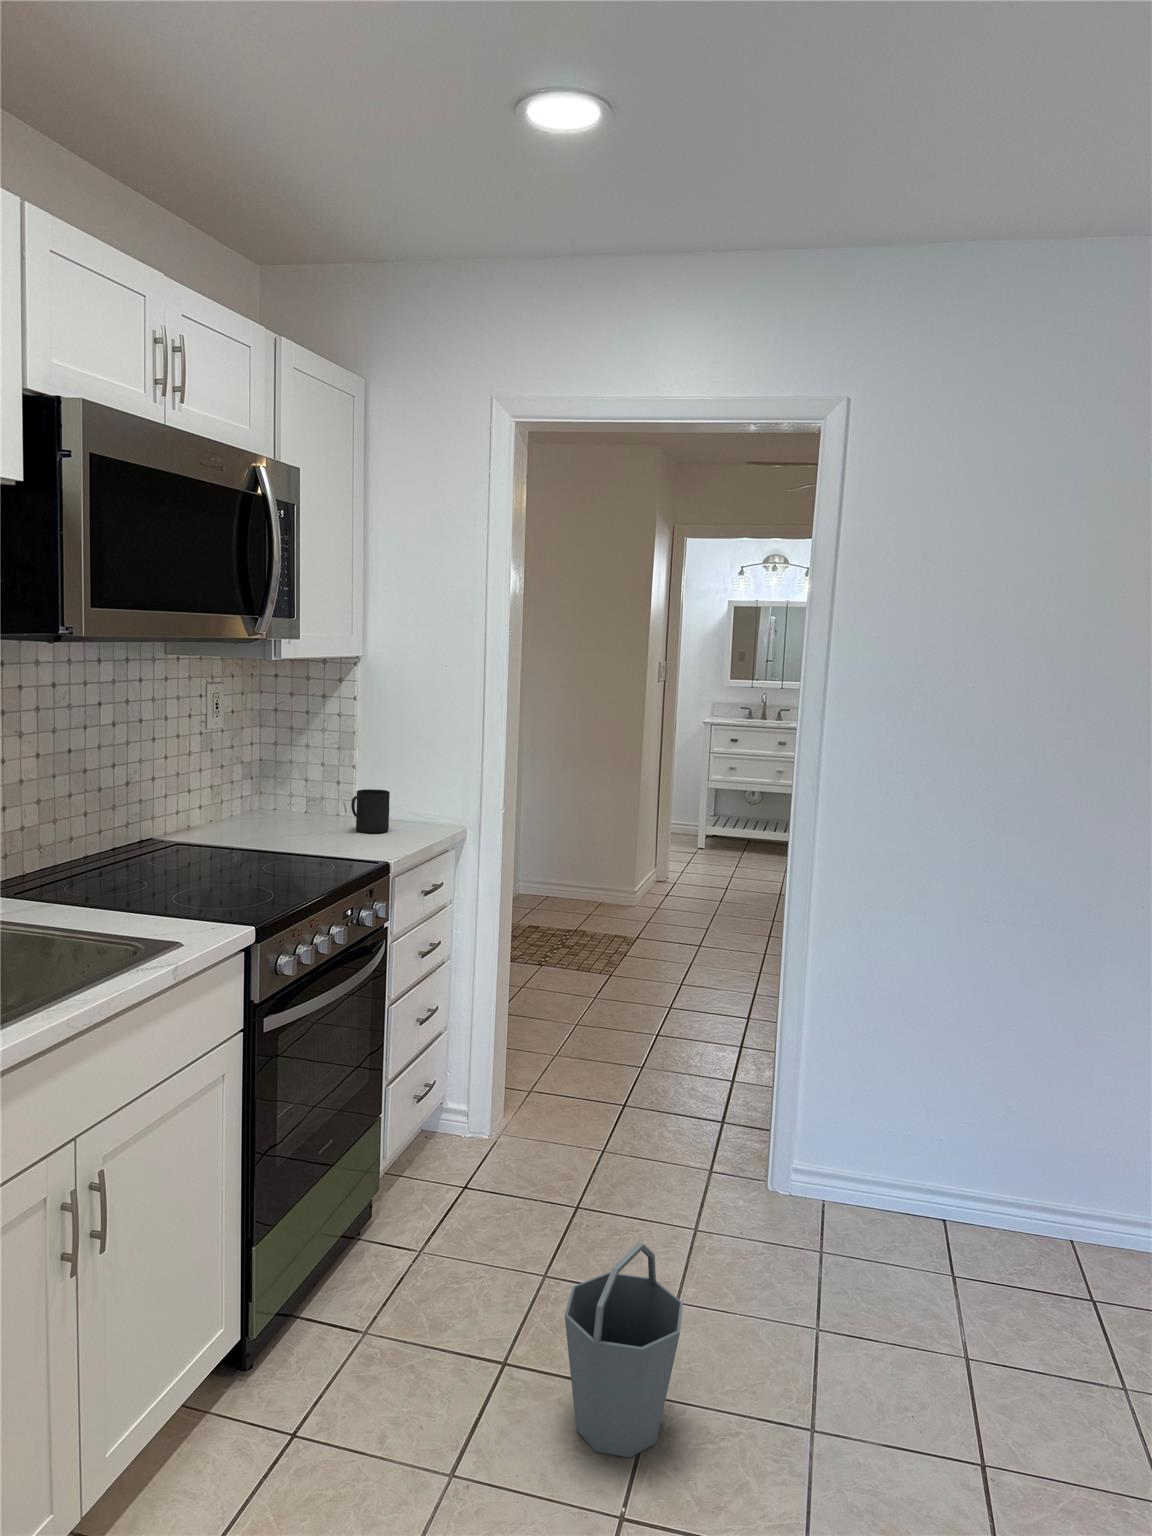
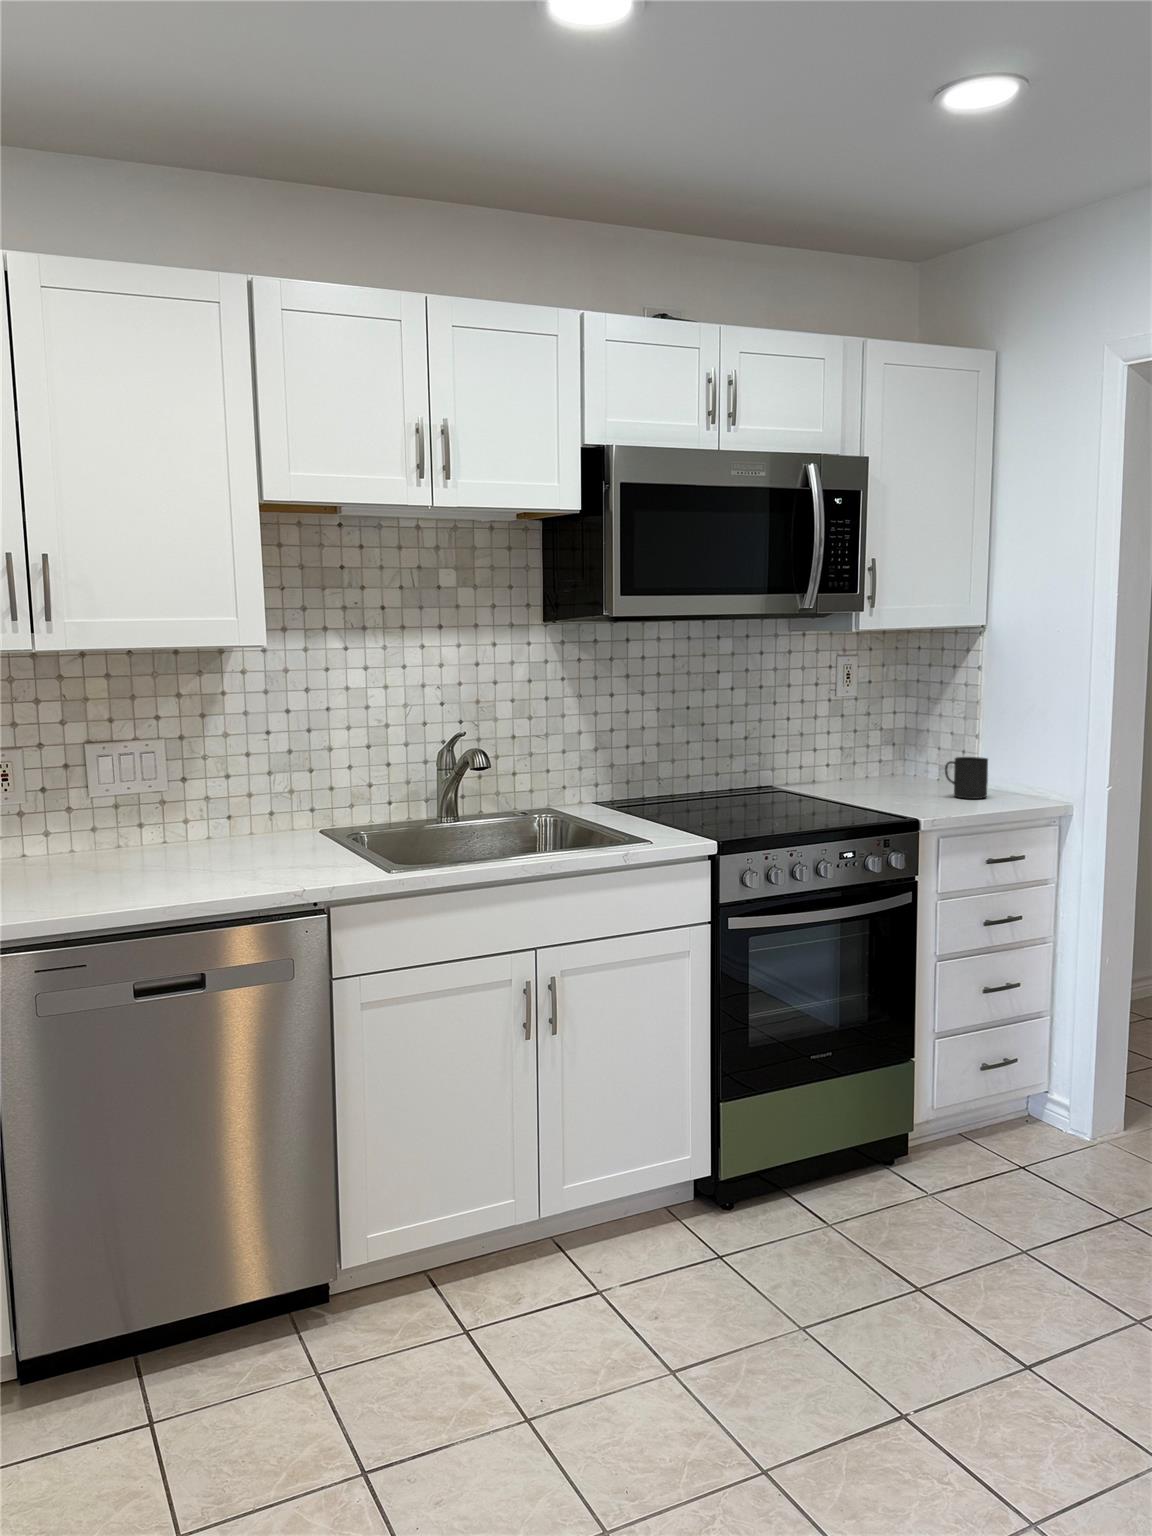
bucket: present [565,1242,683,1457] -> none [916,1193,1037,1392]

